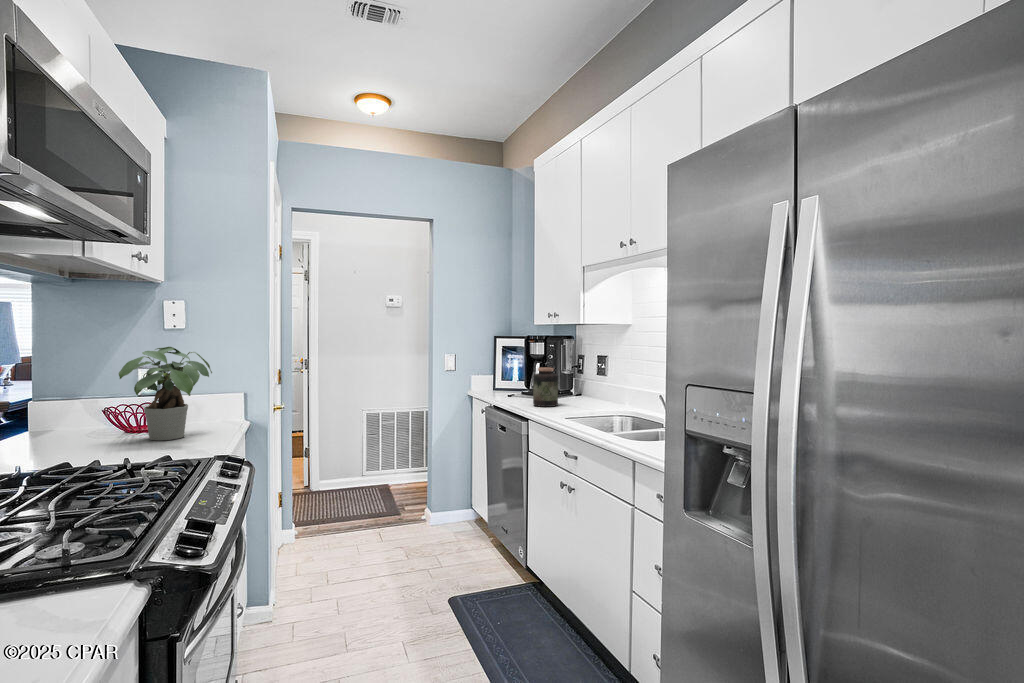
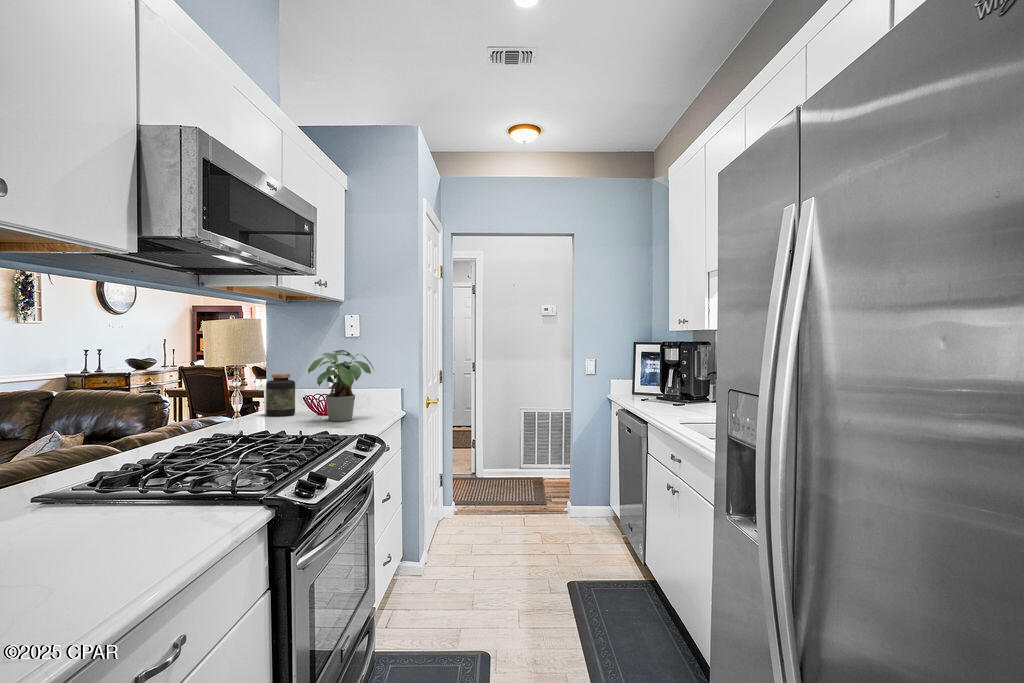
jar: present [533,367,558,407] -> present [266,374,295,416]

